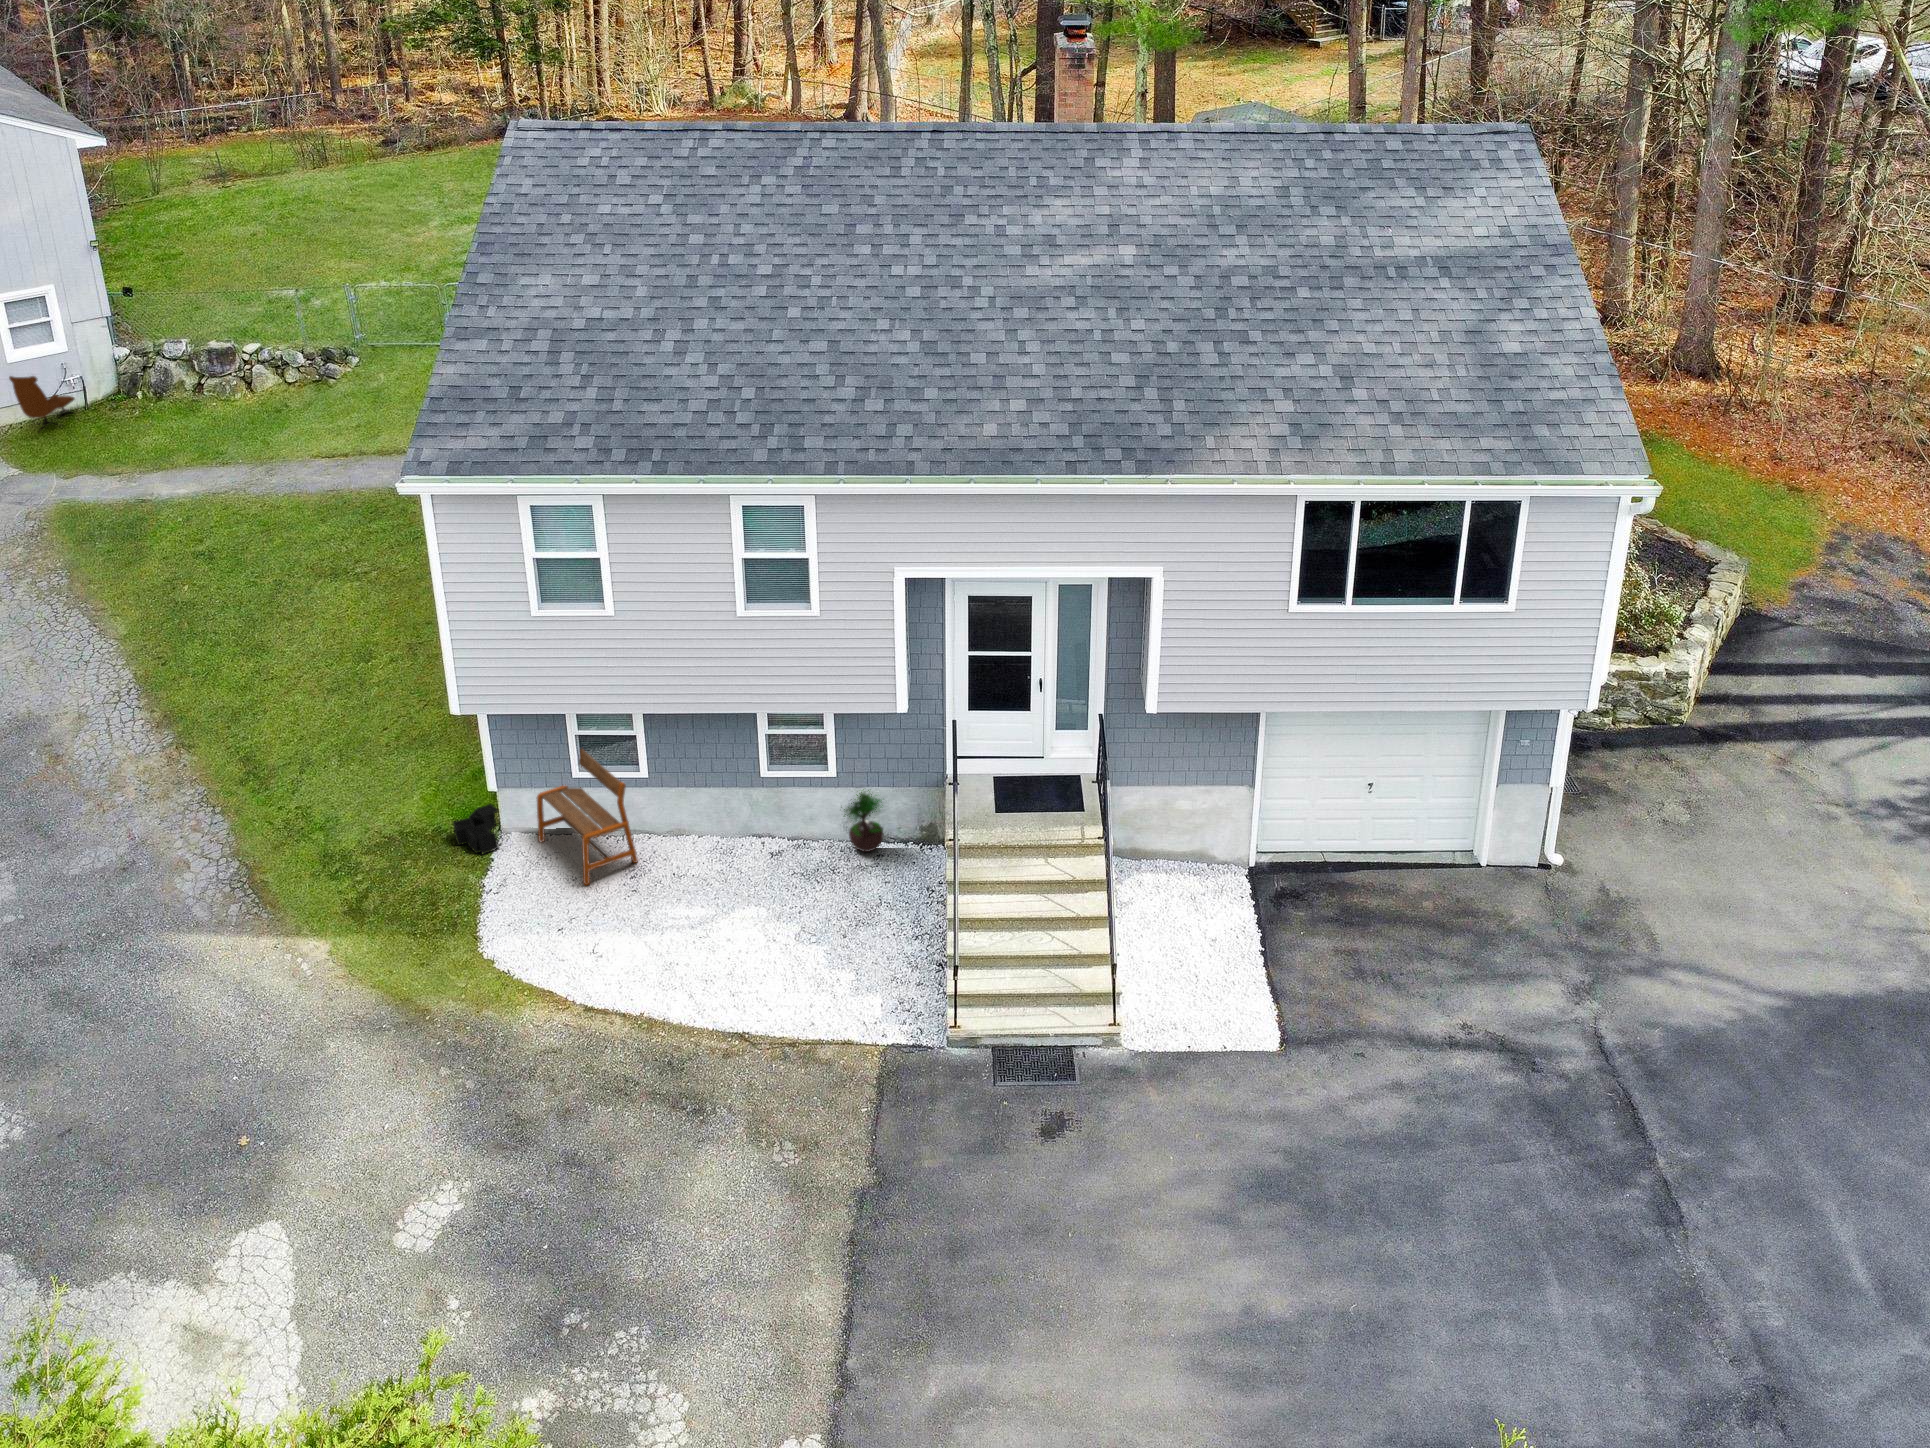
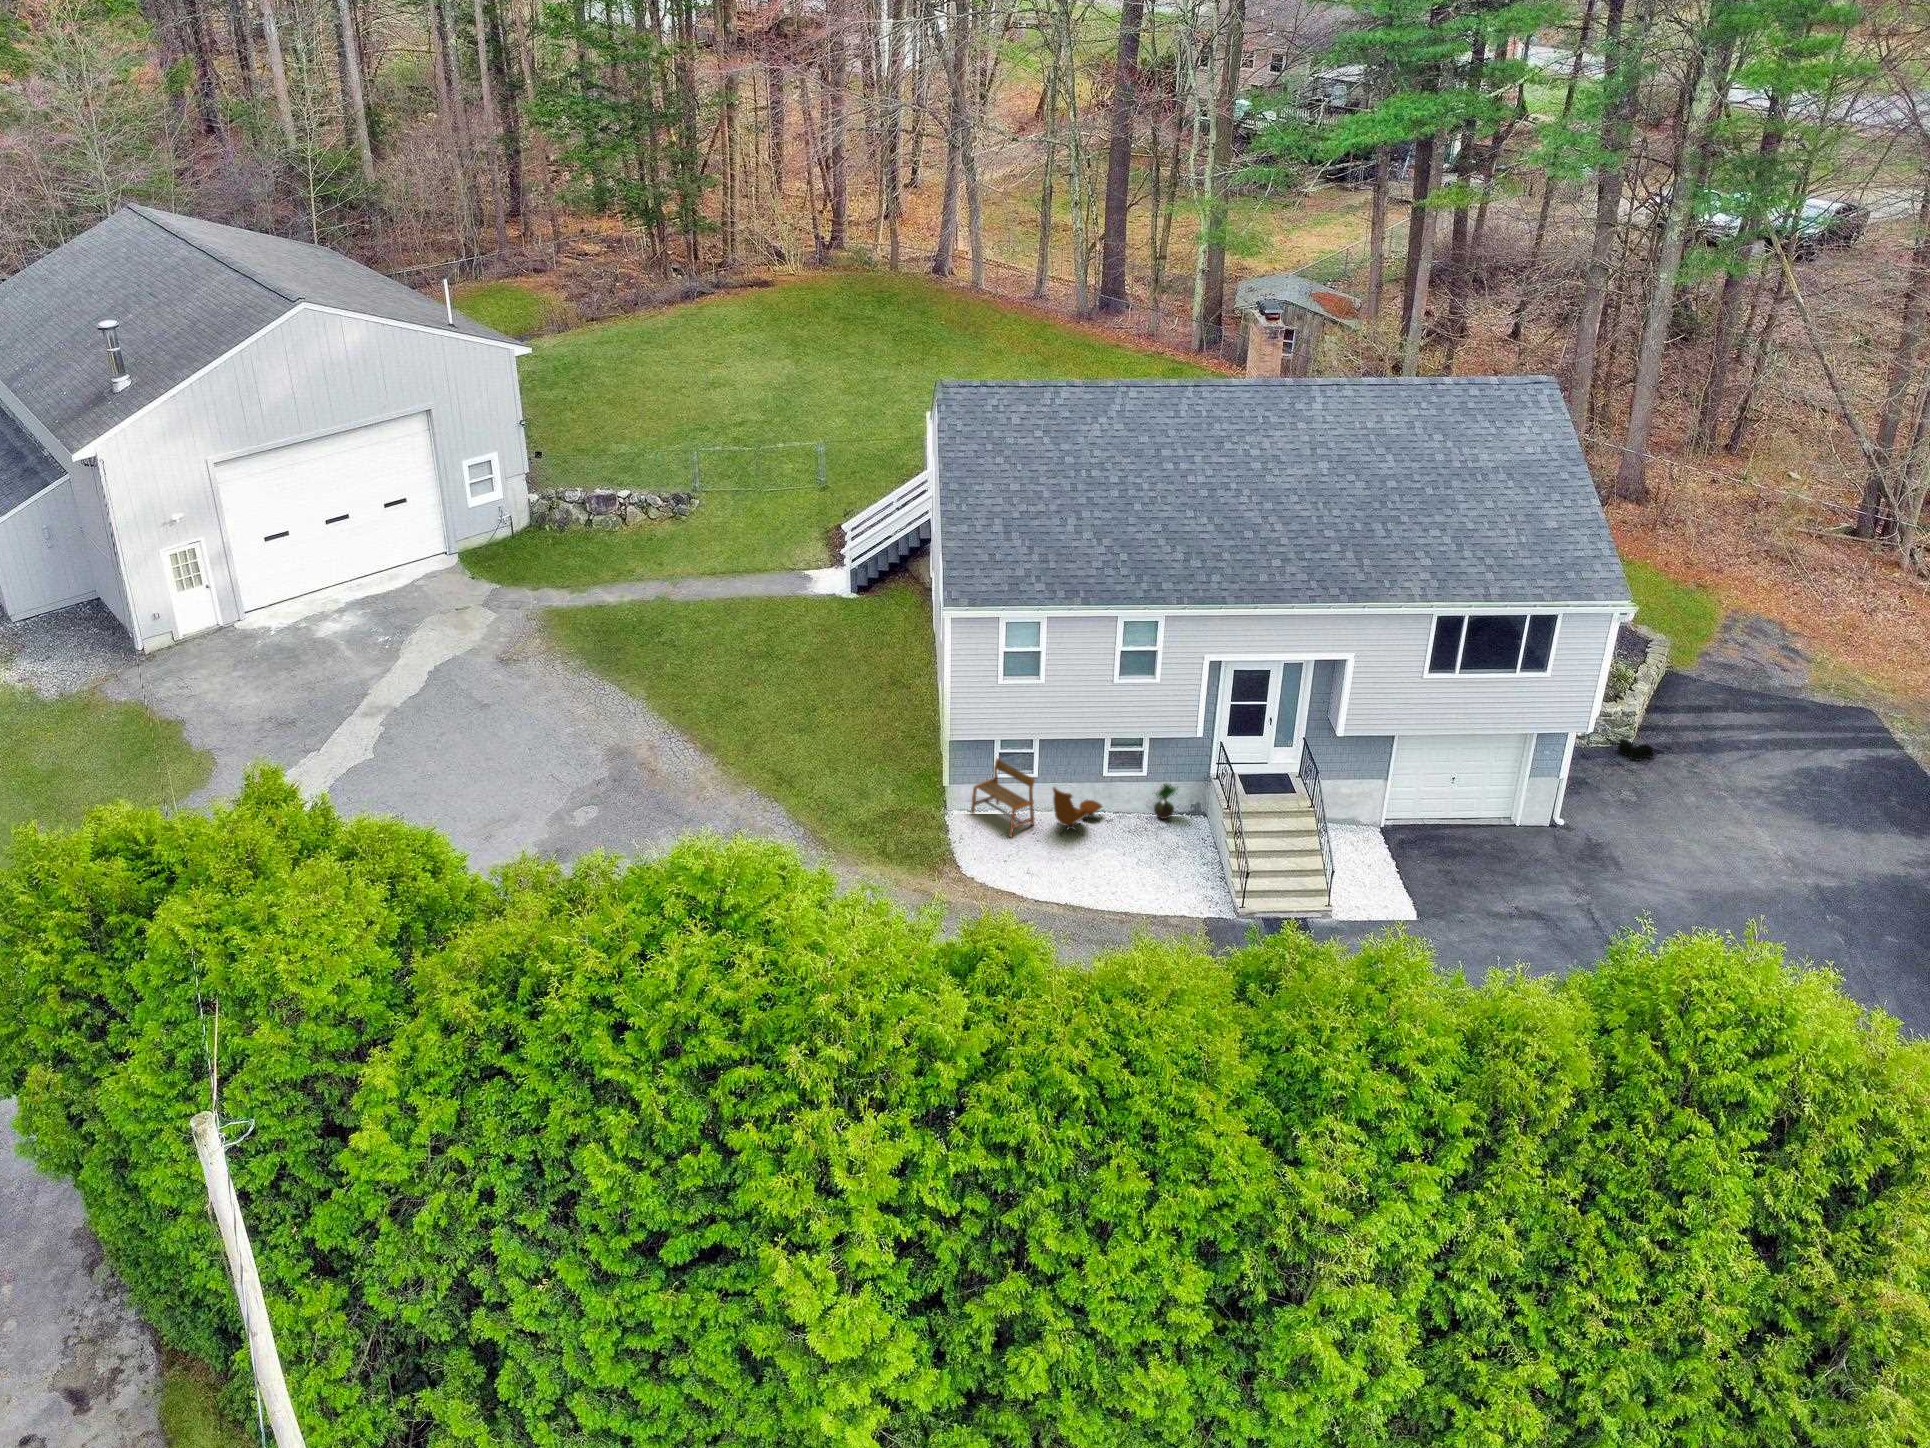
lounge chair: present [9,376,75,428] -> present [1053,787,1102,835]
storage bin: present [453,804,499,854] -> present [1618,739,1653,760]

